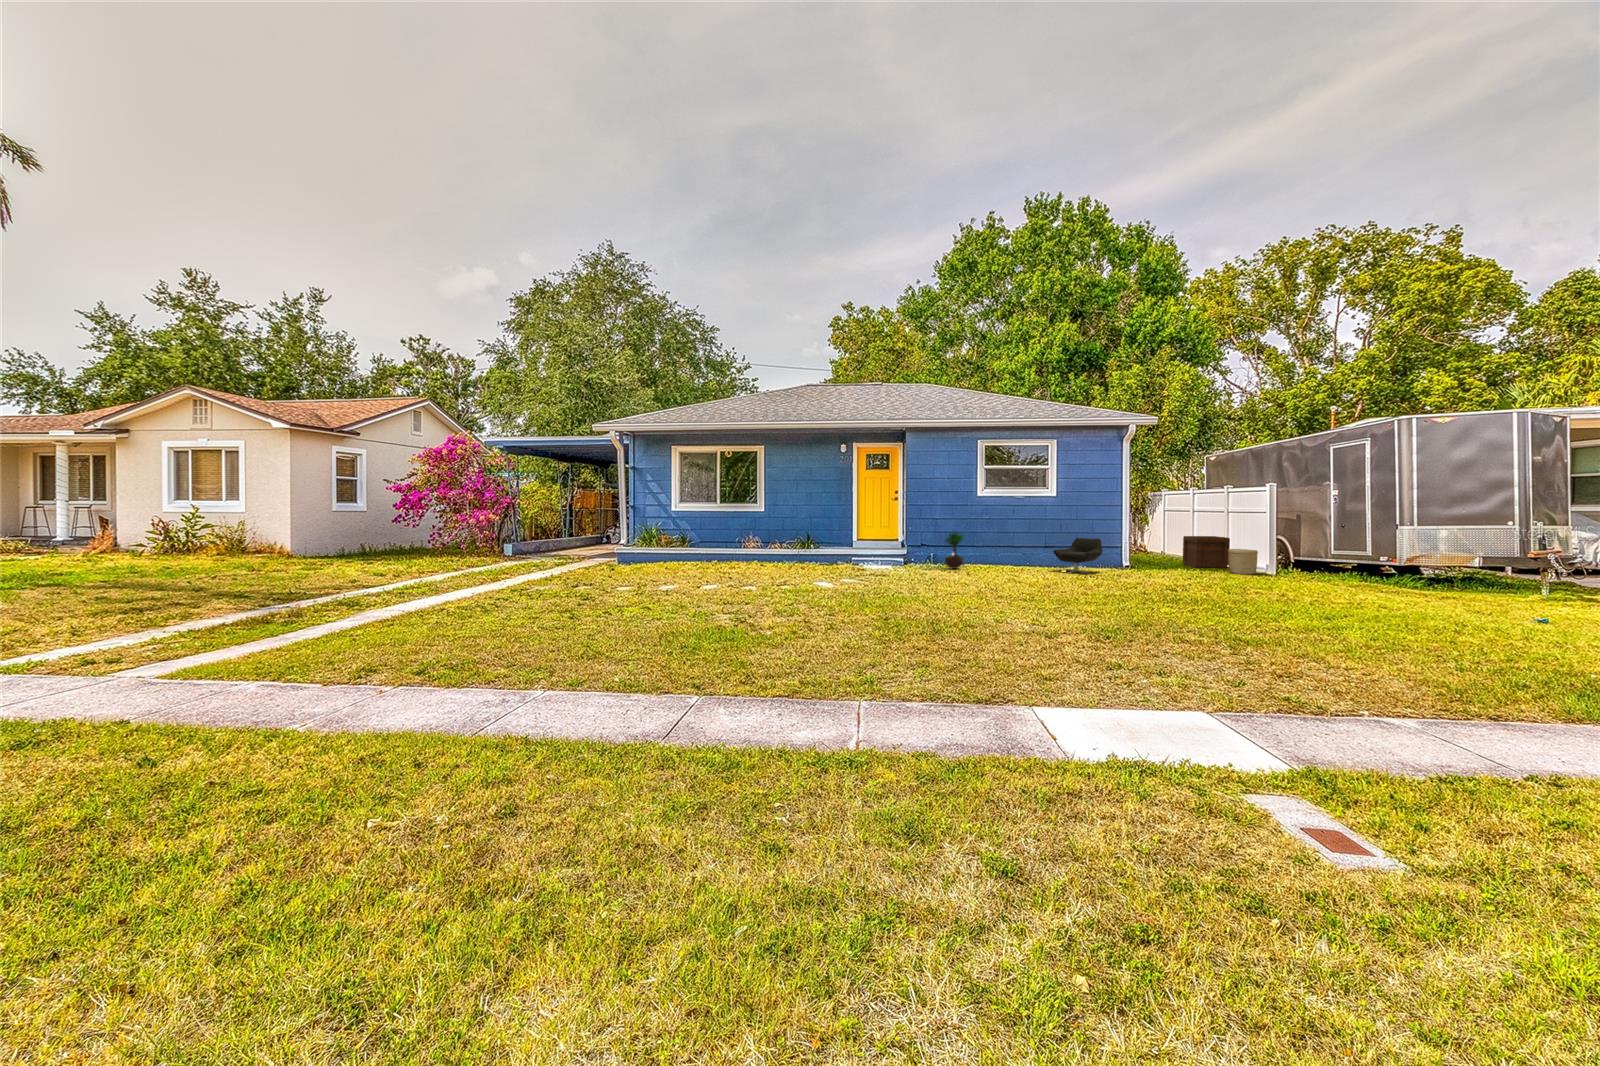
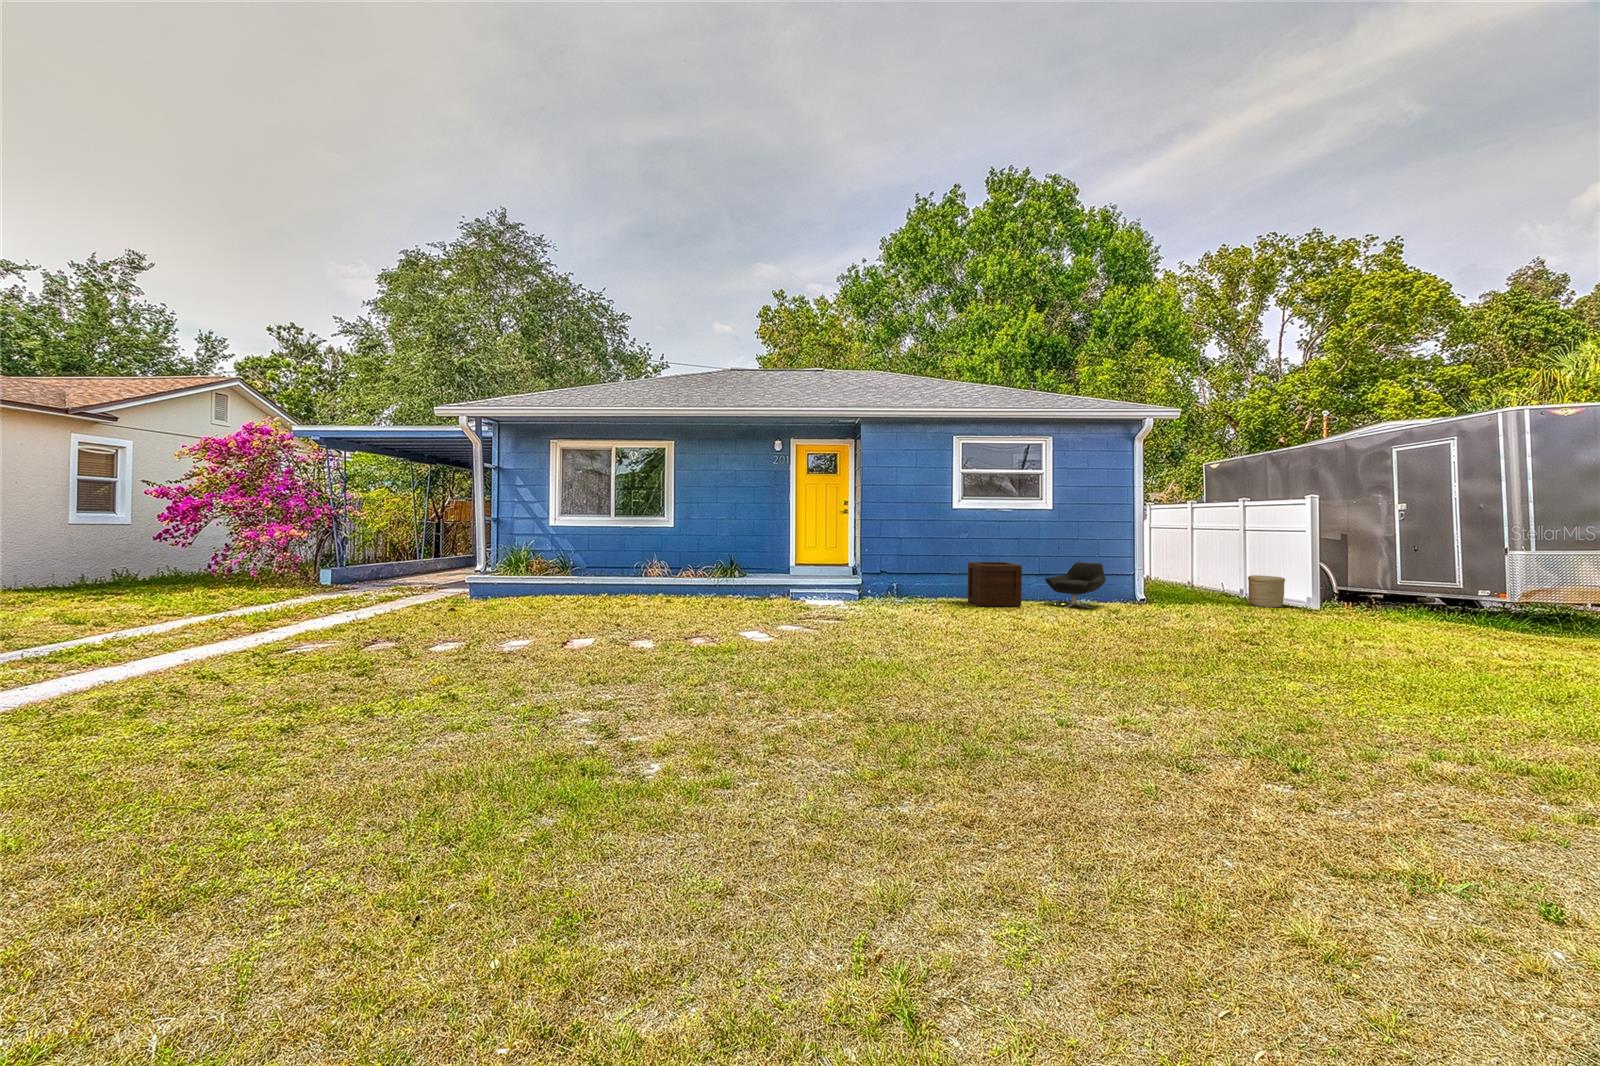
potted tree: present [944,532,963,569] -> none [907,549,939,602]
wooden crate: present [1183,536,1230,568] -> present [968,562,1022,607]

